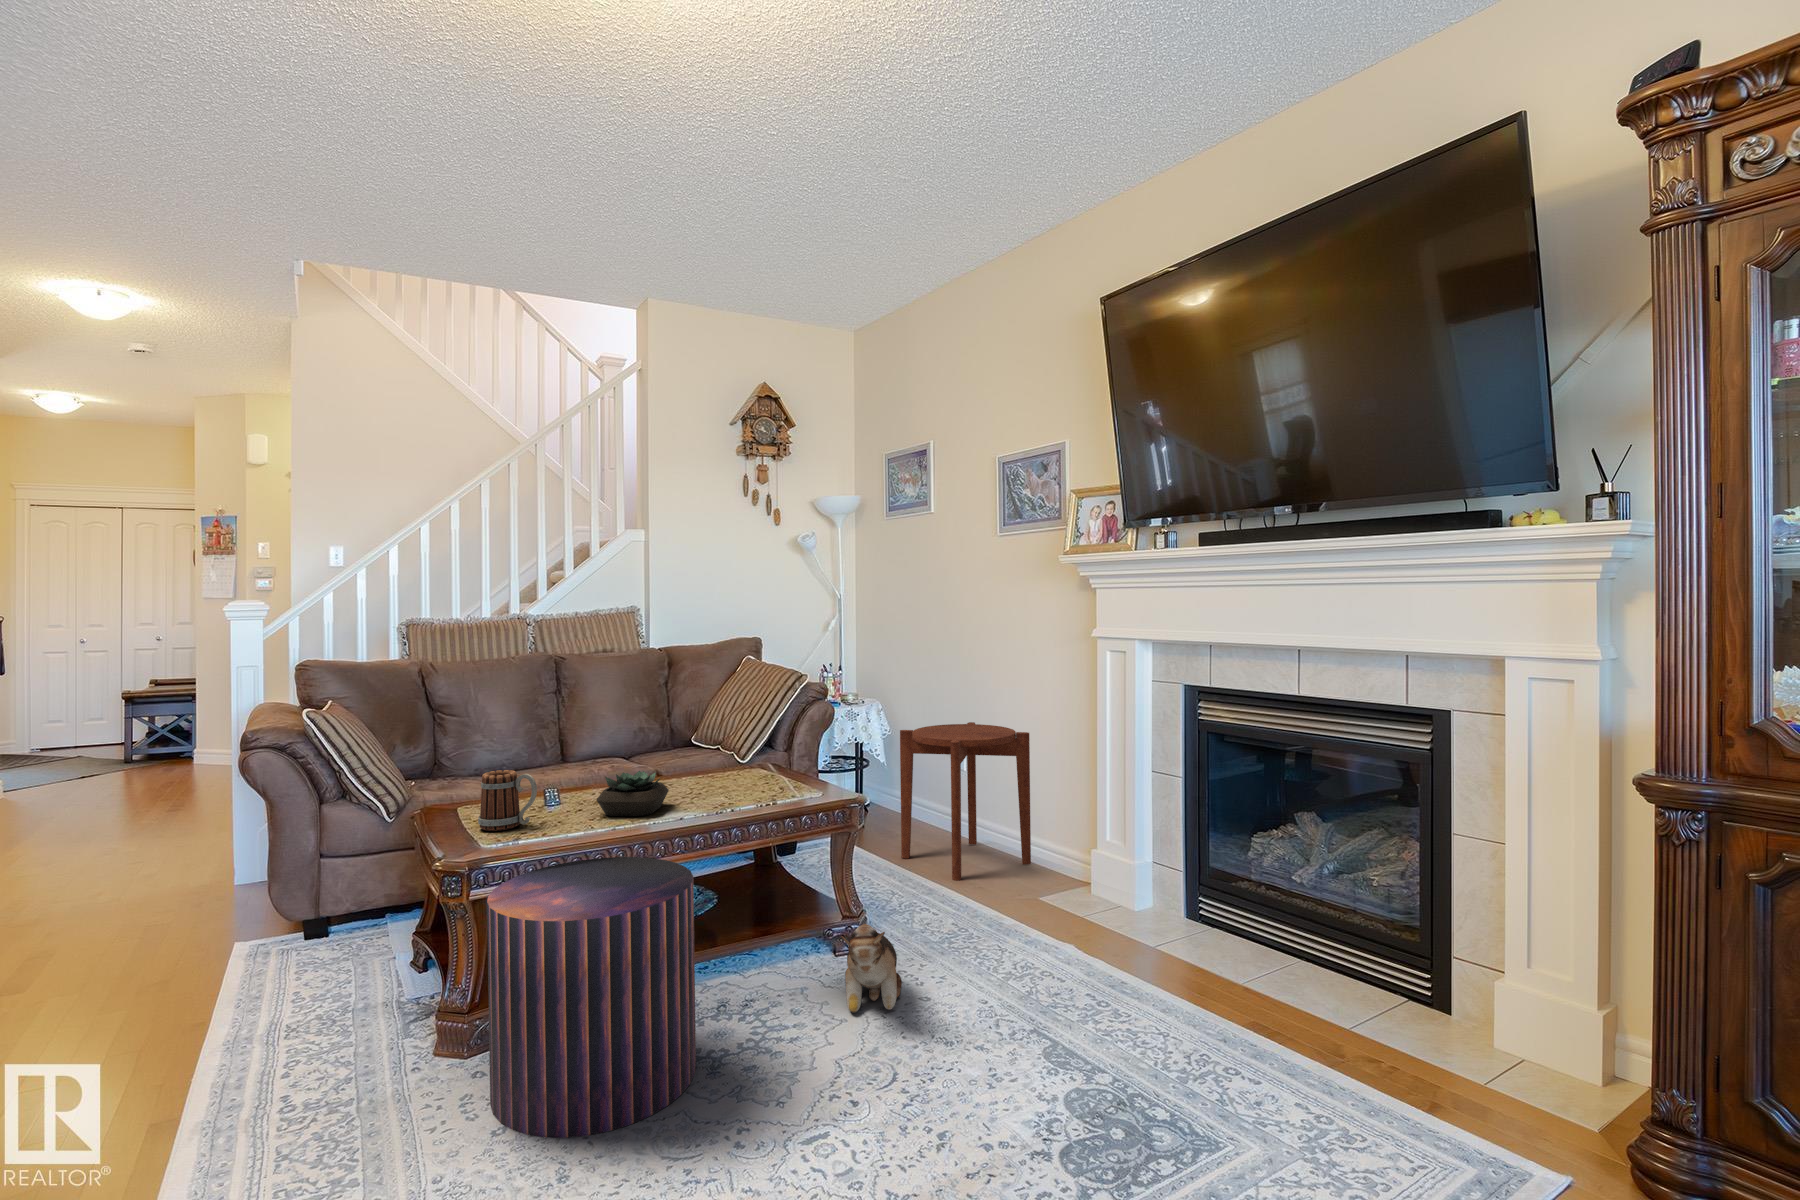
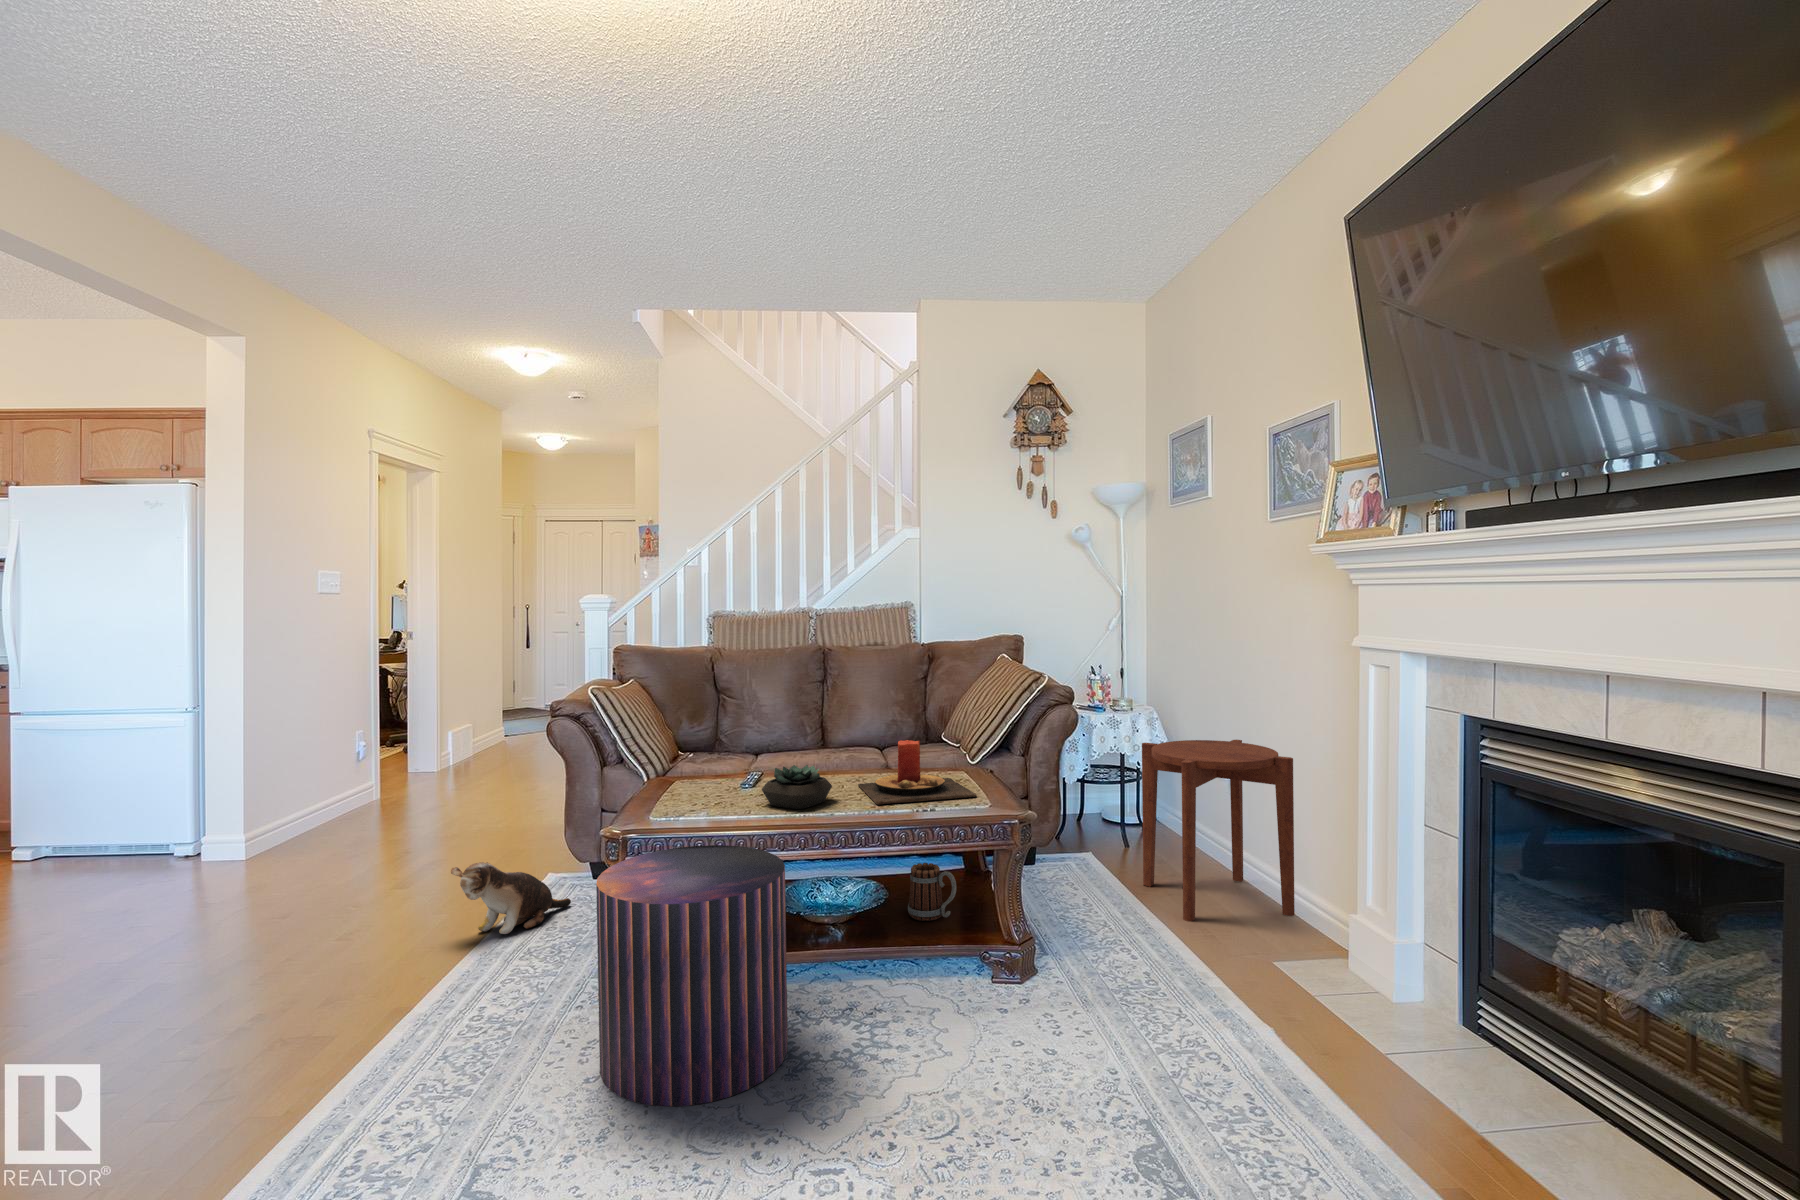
candle: none [676,739,805,803] -> present [858,740,977,805]
mug: present [478,770,537,831] -> present [908,863,956,921]
plush toy: present [841,924,902,1013] -> present [451,862,571,934]

